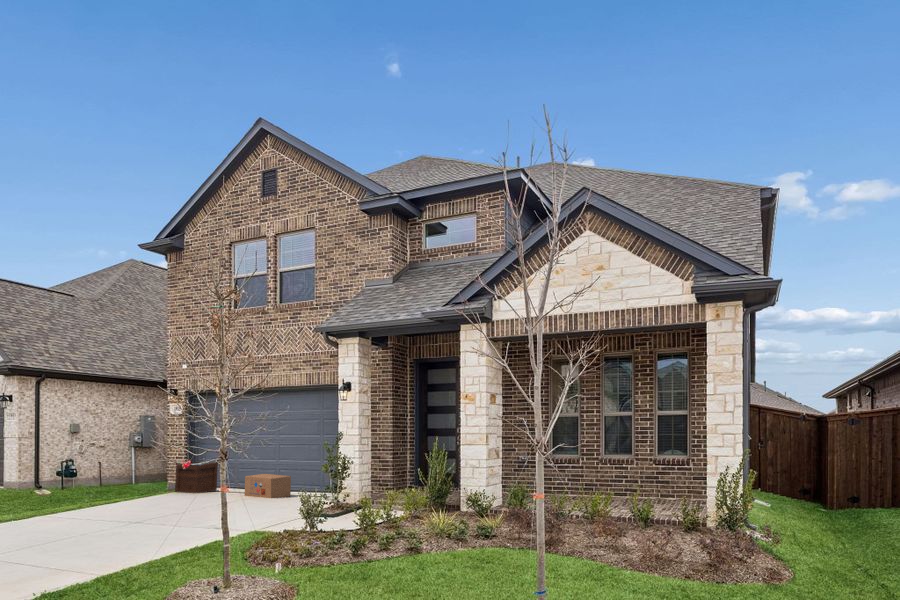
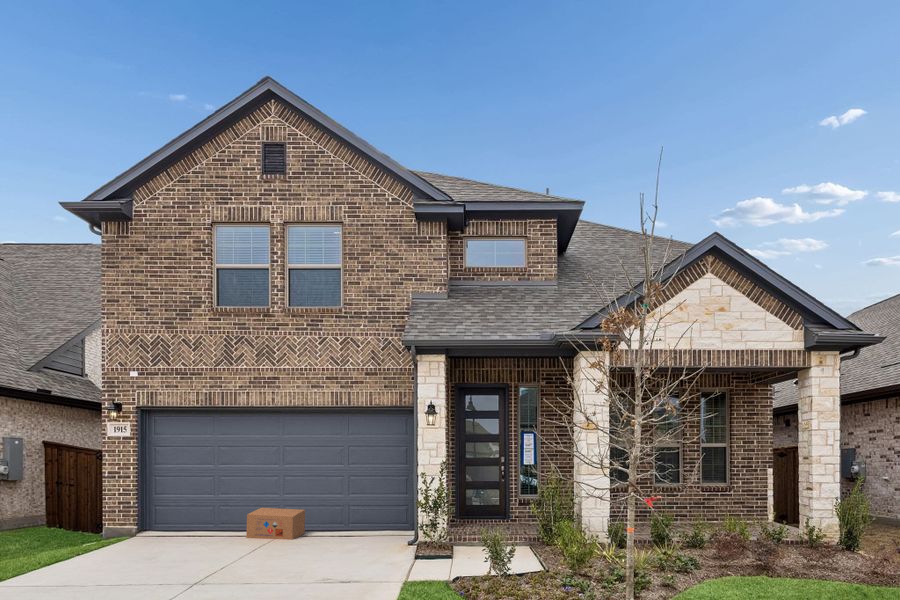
wooden crate: present [175,462,218,493] -> none [134,497,186,541]

